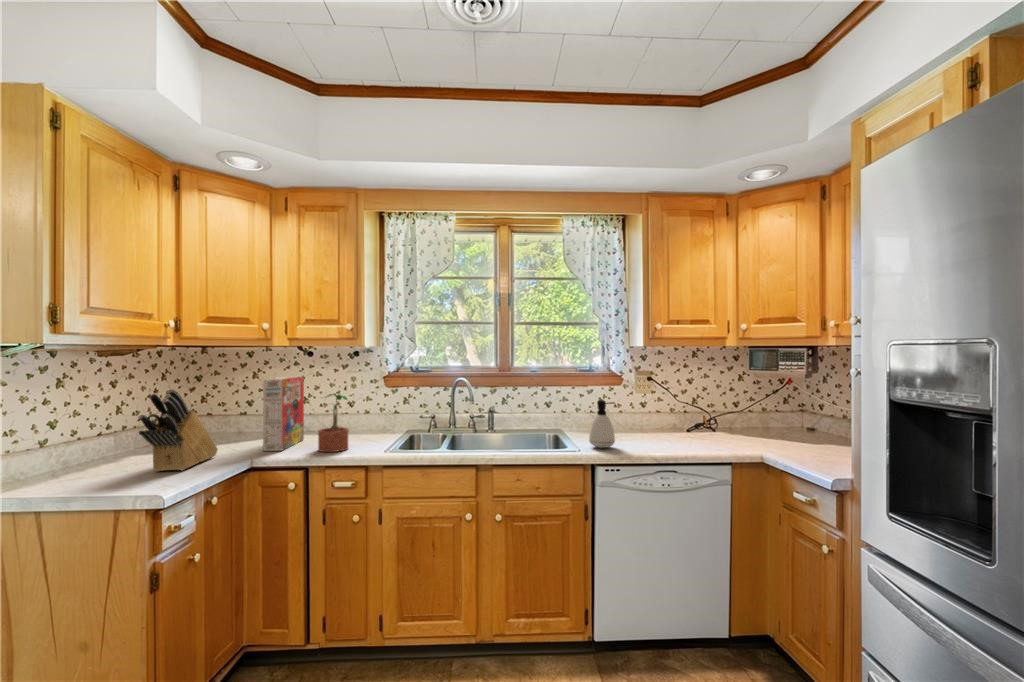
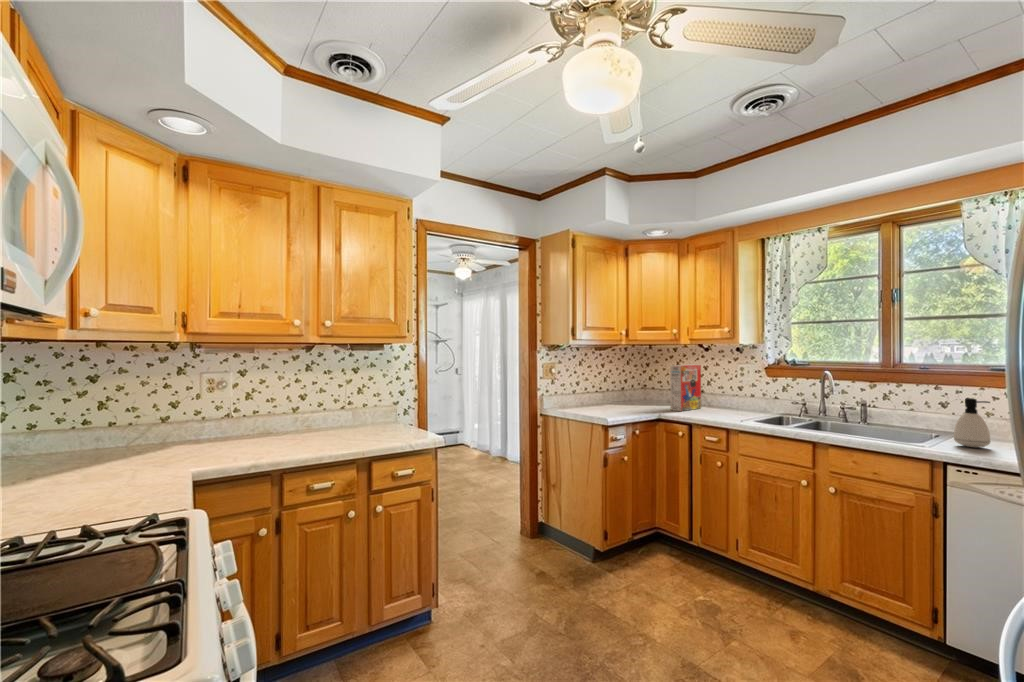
knife block: present [138,389,218,471] -> none [604,368,646,412]
potted plant: present [318,394,348,452] -> none [702,377,724,416]

